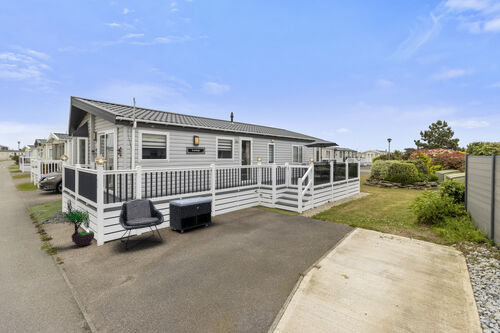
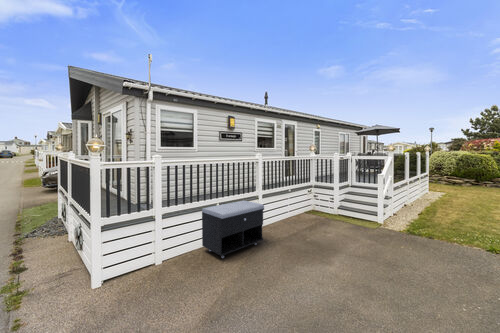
lounge chair: present [119,199,164,250] -> none [125,206,198,300]
potted tree: present [64,210,94,246] -> none [36,218,88,283]

